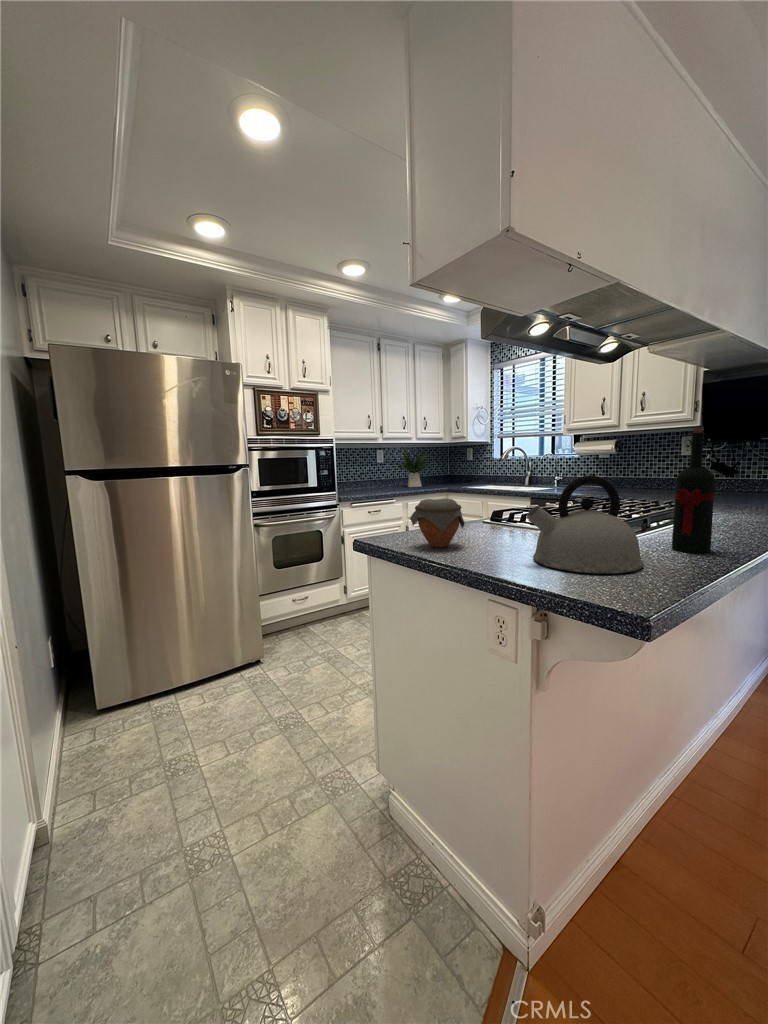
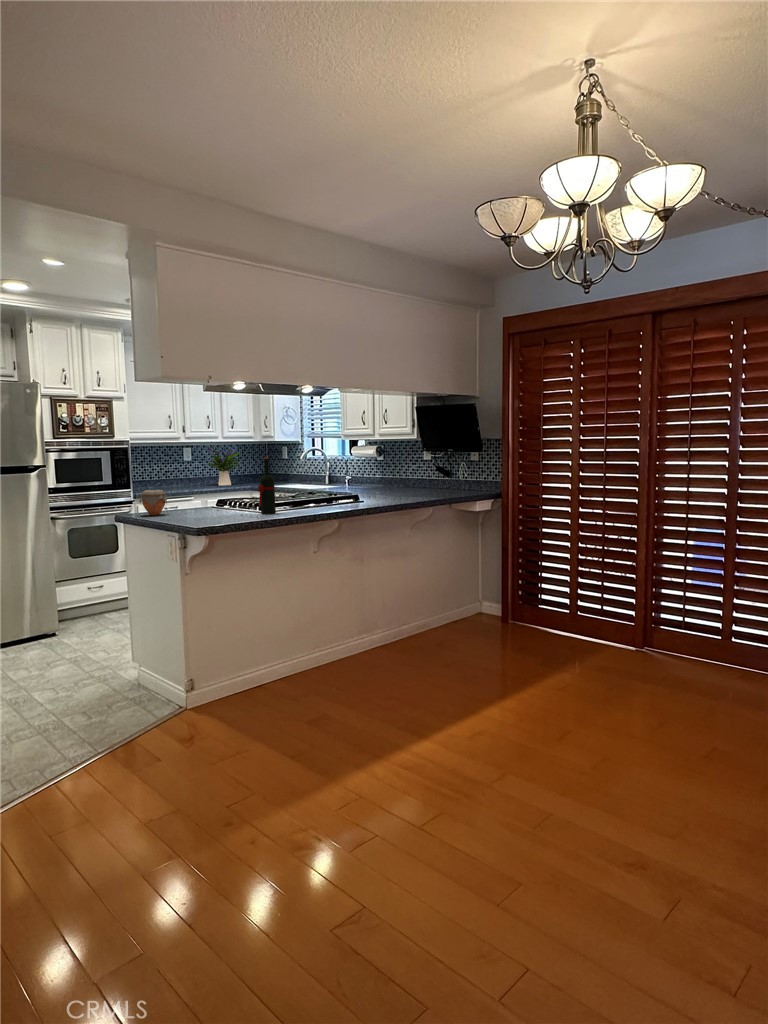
kettle: present [527,475,643,574] -> none [180,478,231,519]

